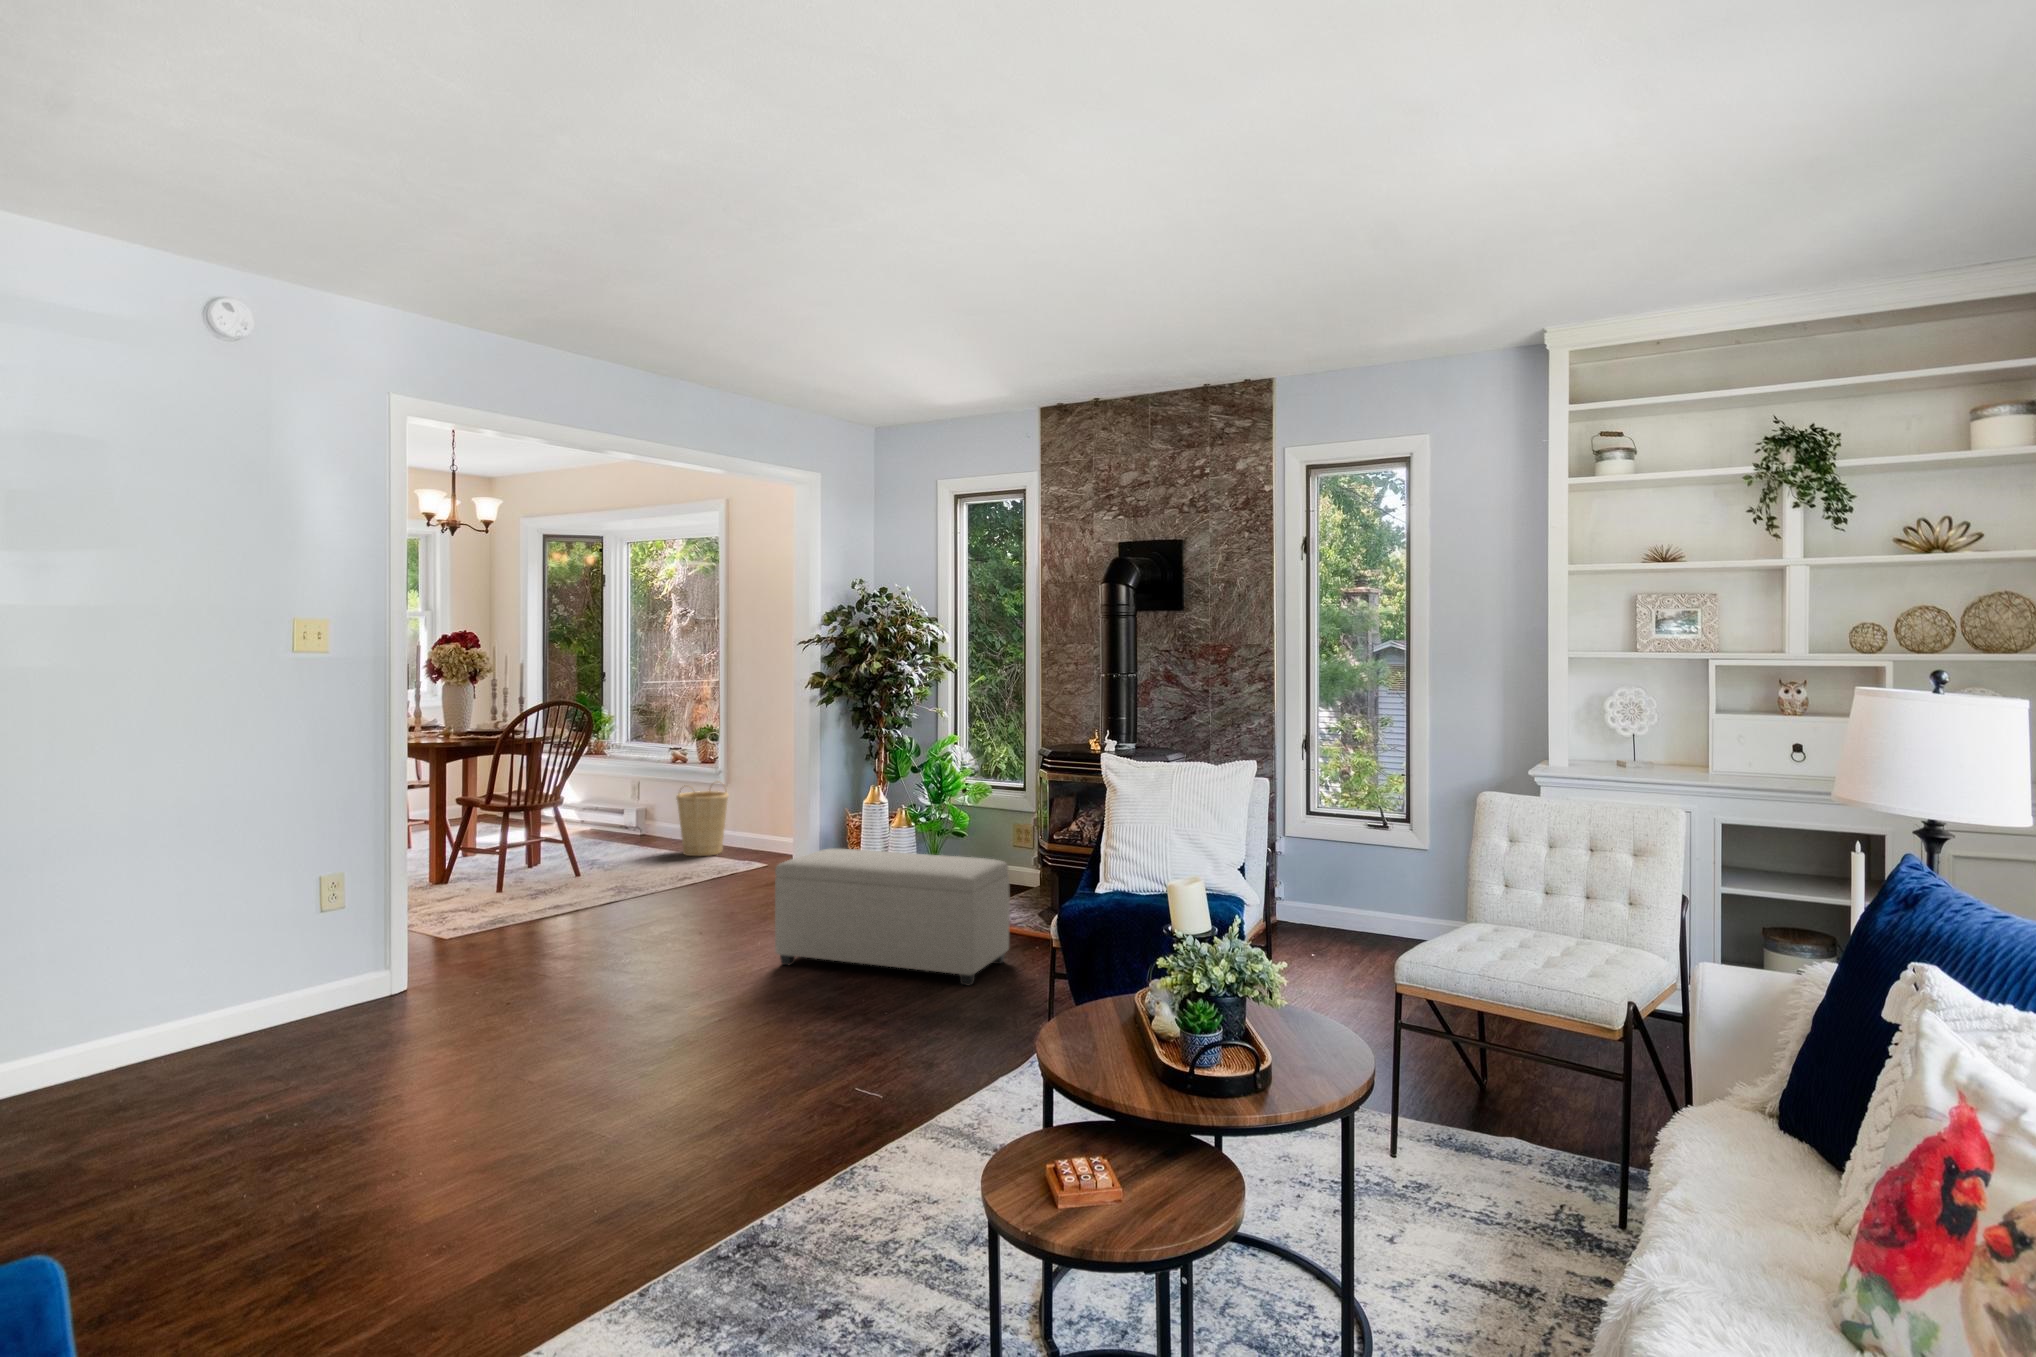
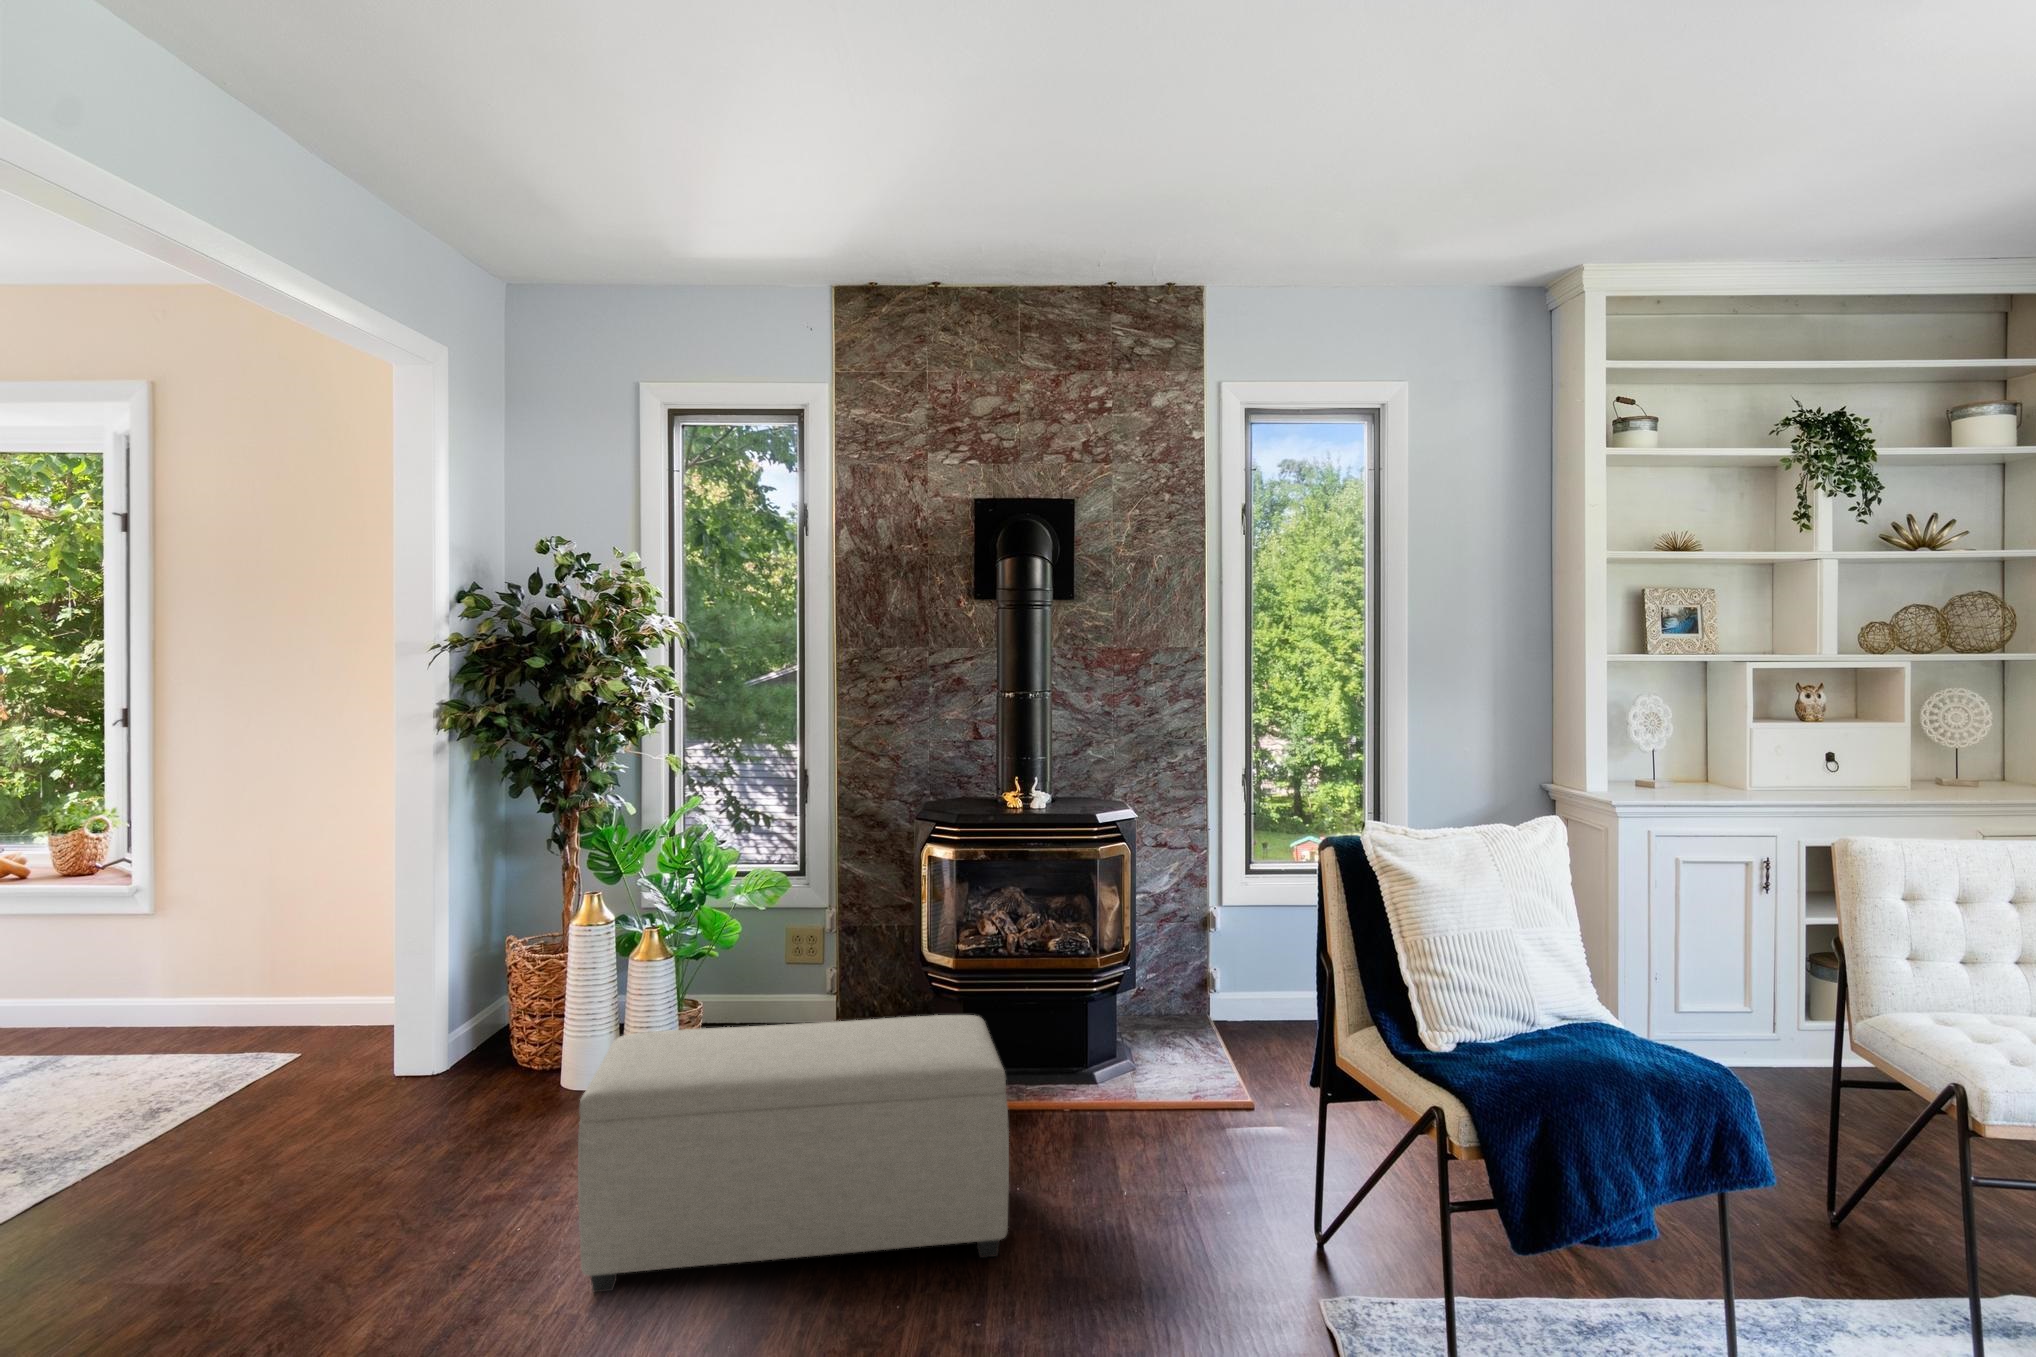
basket: present [676,785,729,856] -> none [87,893,202,1040]

